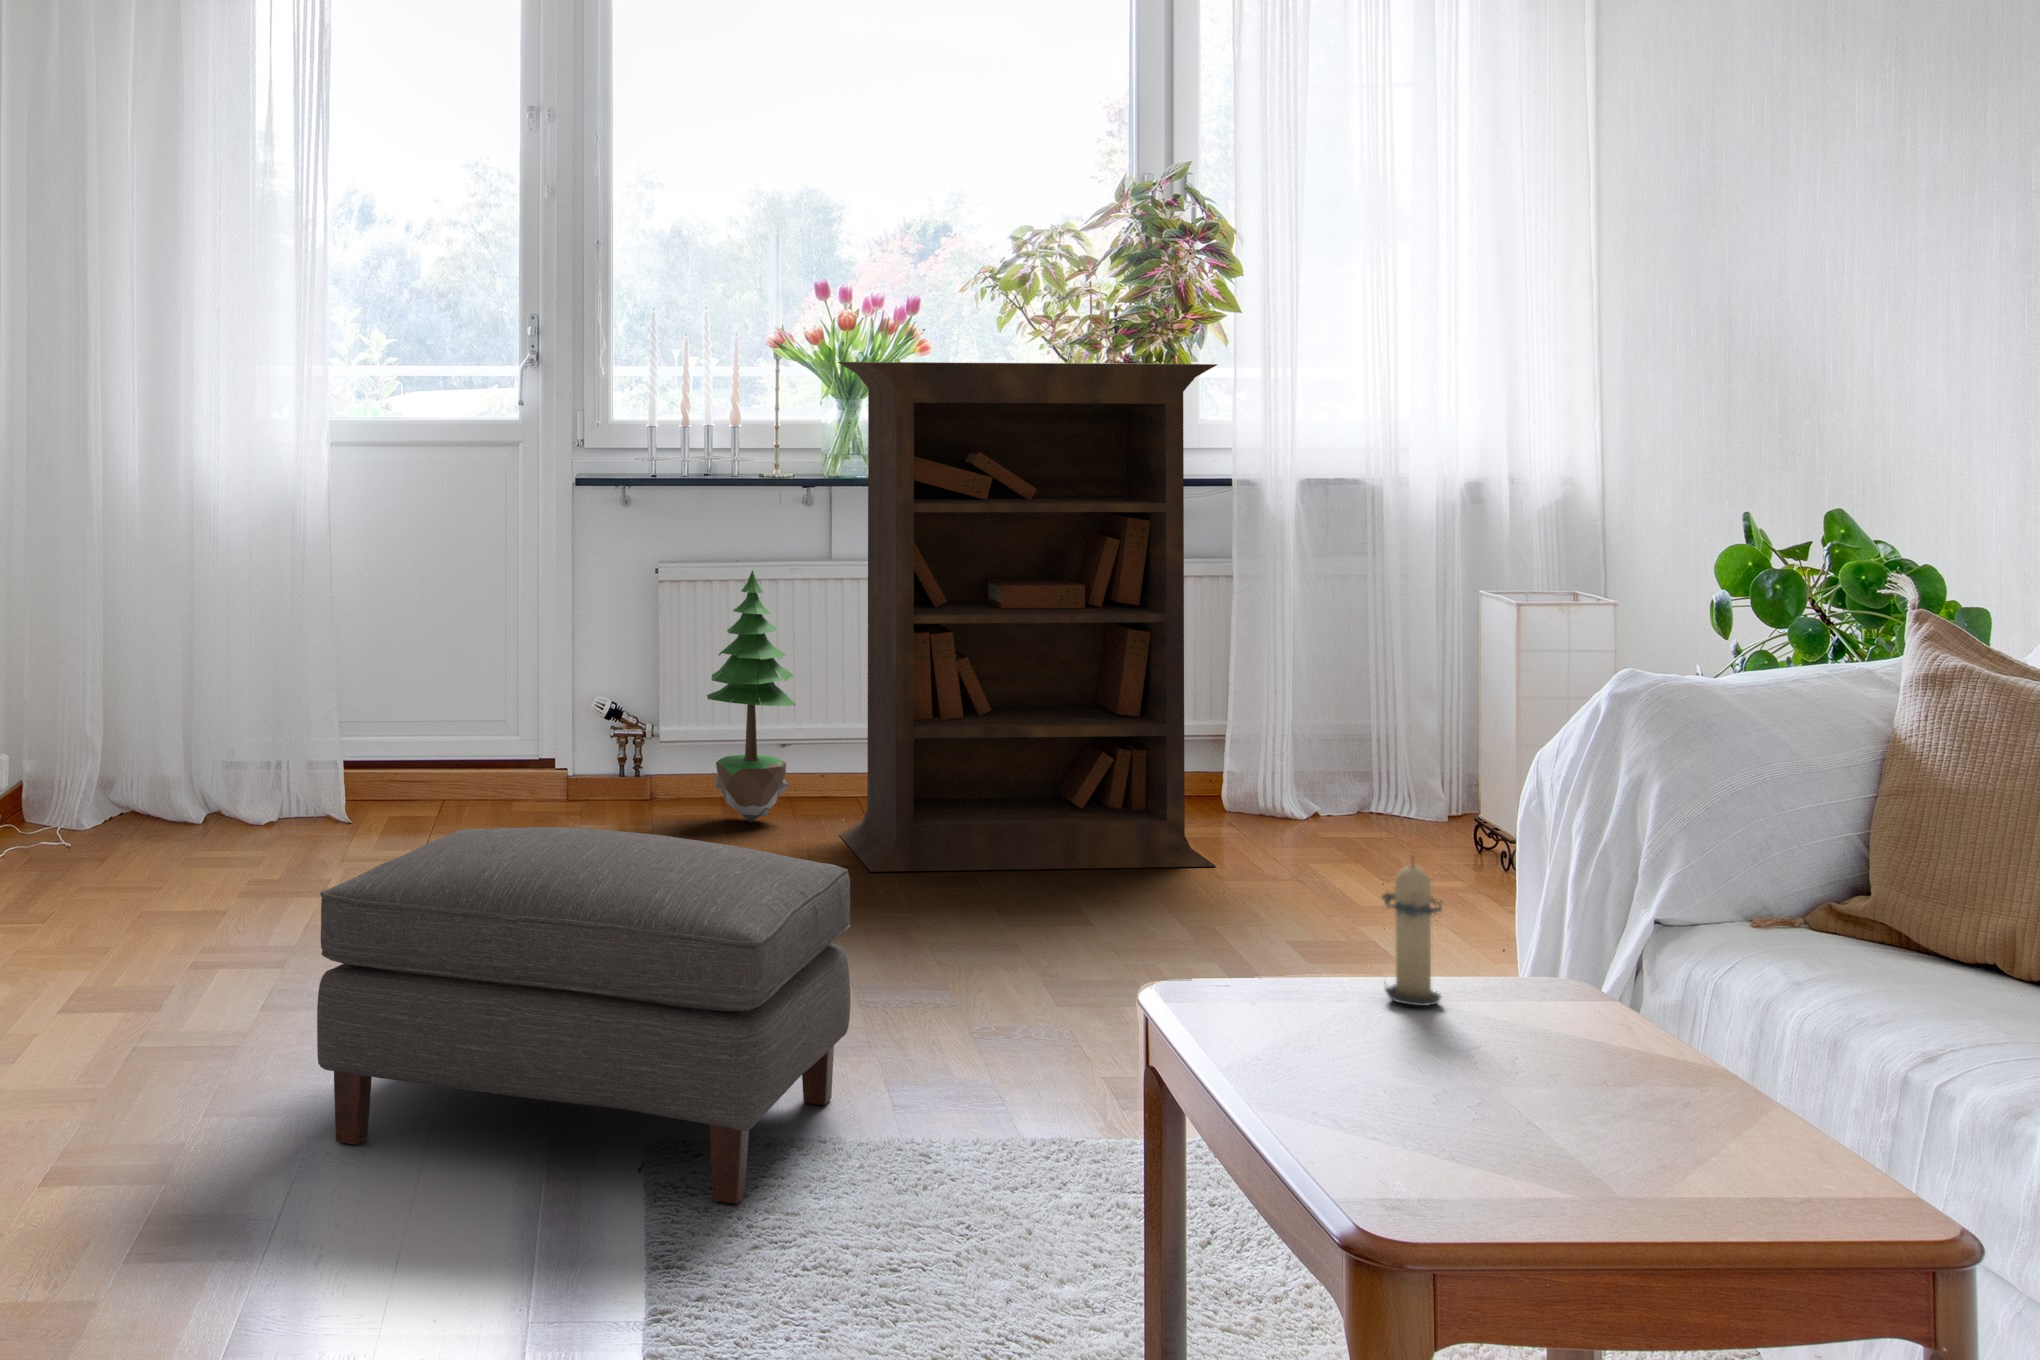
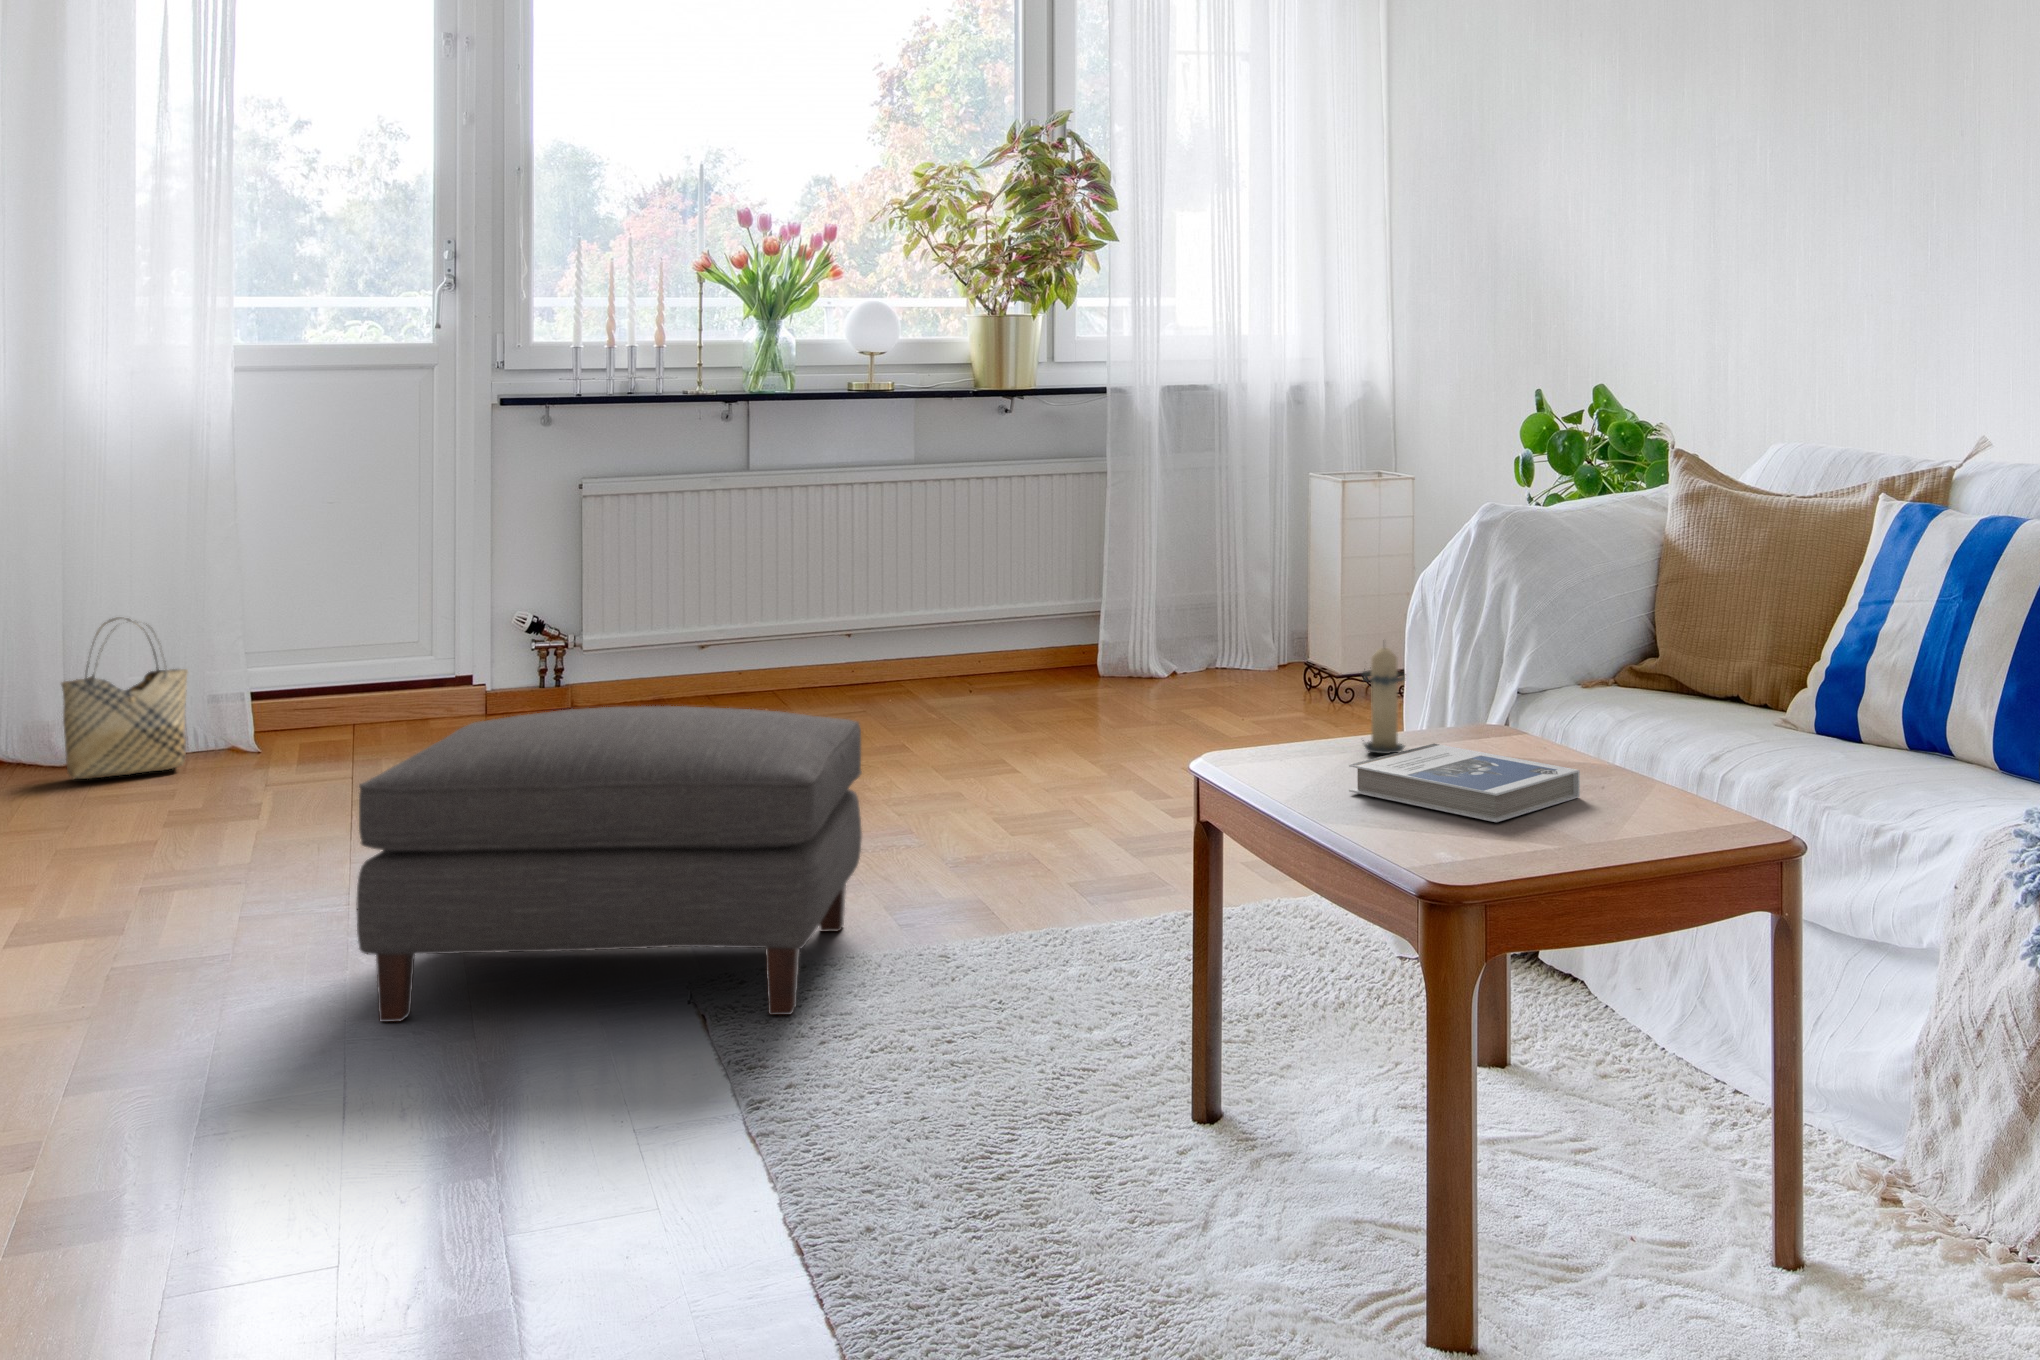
bookcase: present [838,362,1217,872] -> none [767,283,1111,747]
potted tree: present [707,570,796,822] -> none [636,481,724,717]
woven basket: none [174,679,285,834] -> present [61,618,188,779]
hardback book: none [1335,1003,1662,1137] -> present [1349,744,1580,822]

